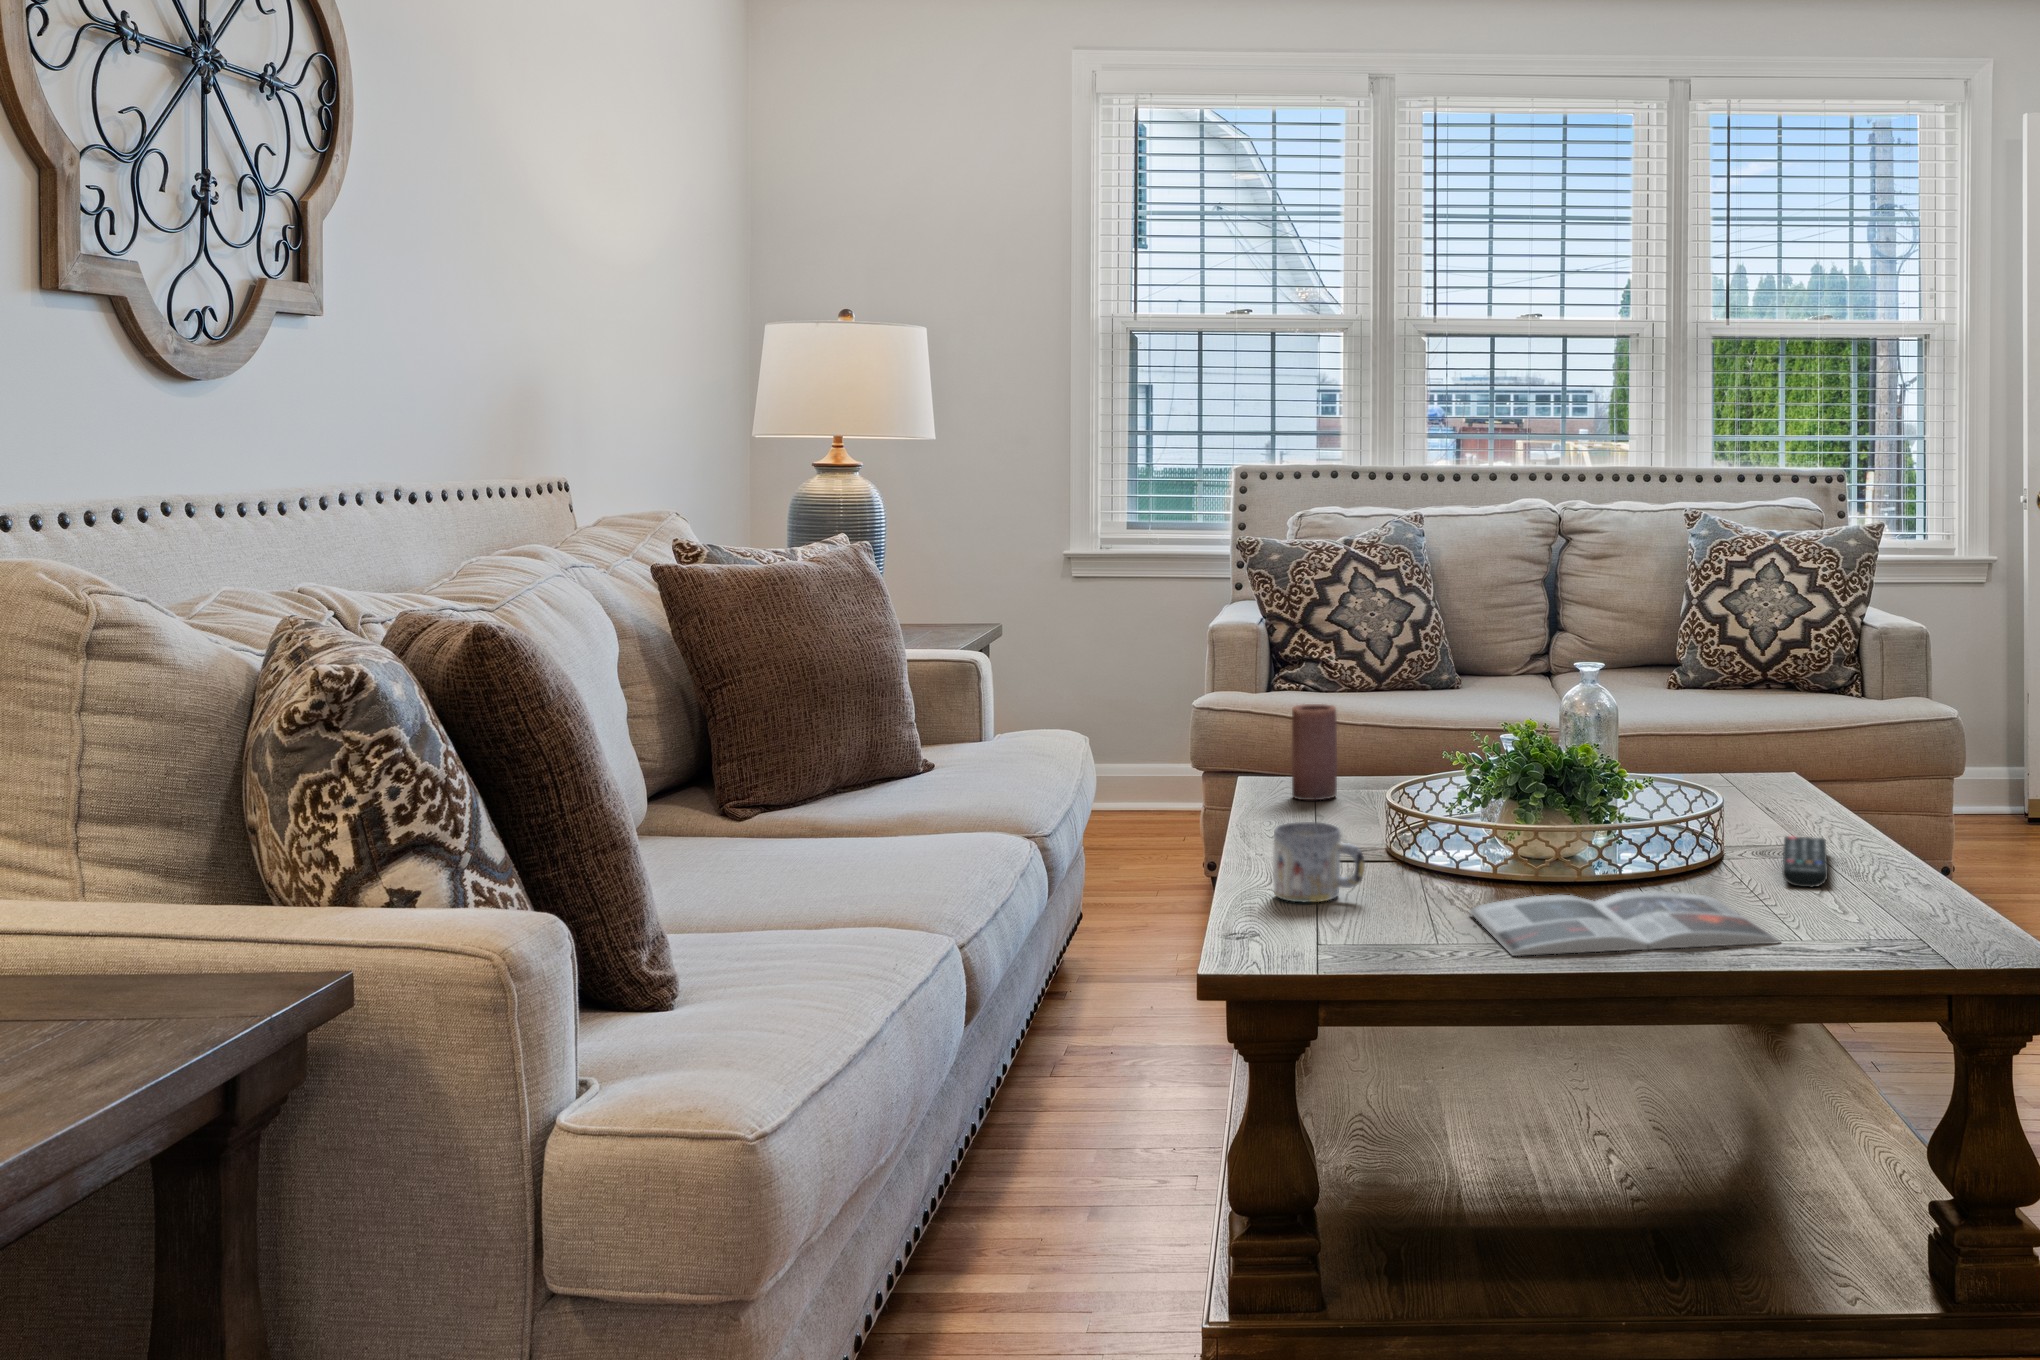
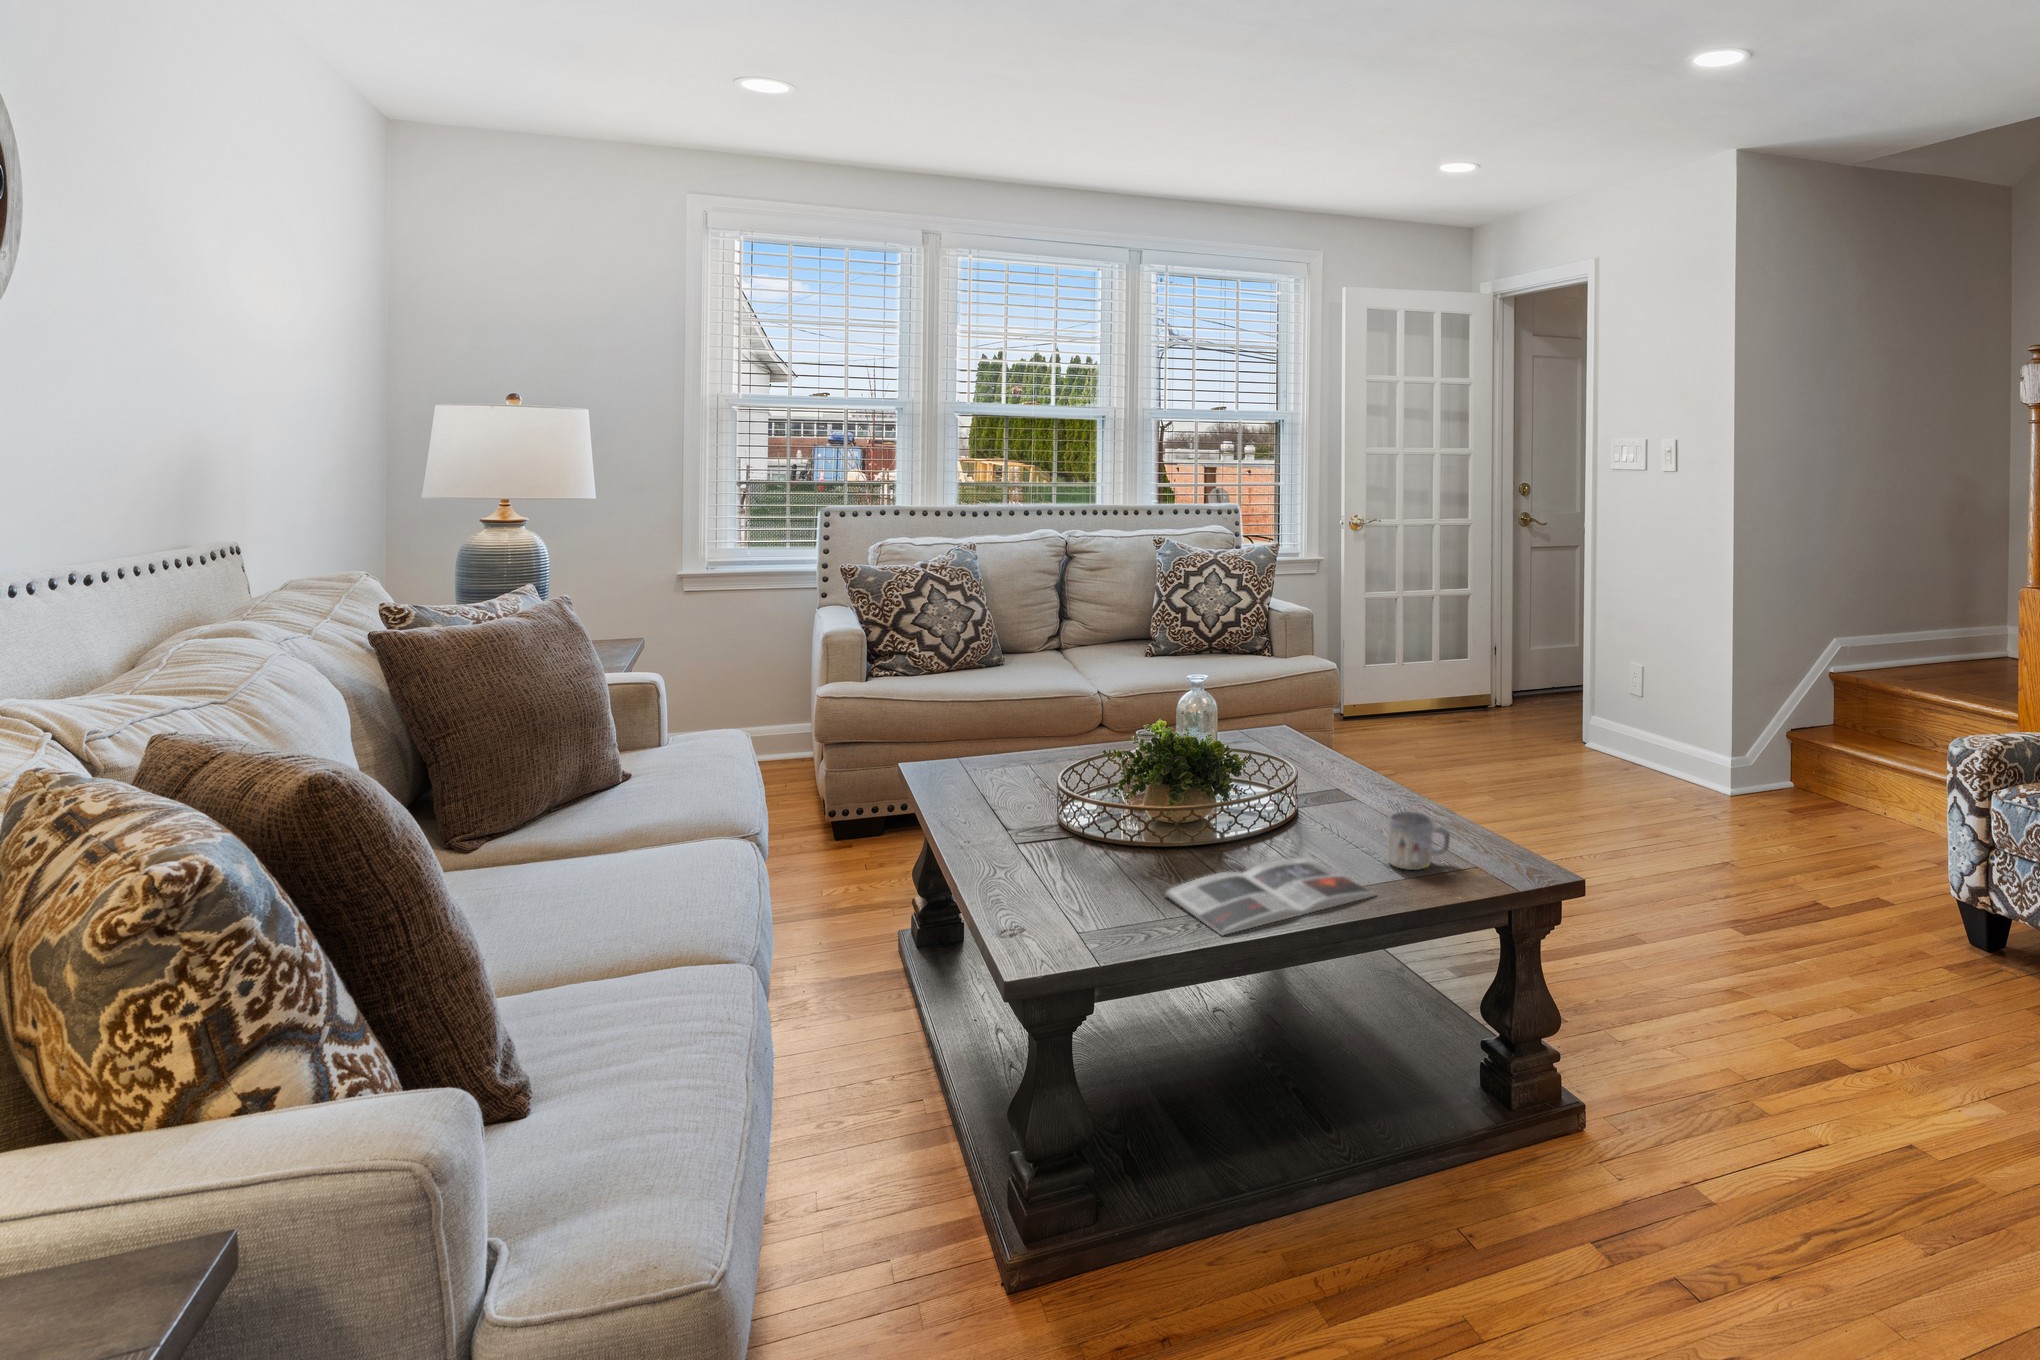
candle: present [1292,704,1337,800] -> none [954,715,990,787]
mug: present [1273,822,1365,902] -> present [1388,812,1450,870]
remote control: present [1783,836,1828,887] -> none [1319,795,1368,839]

